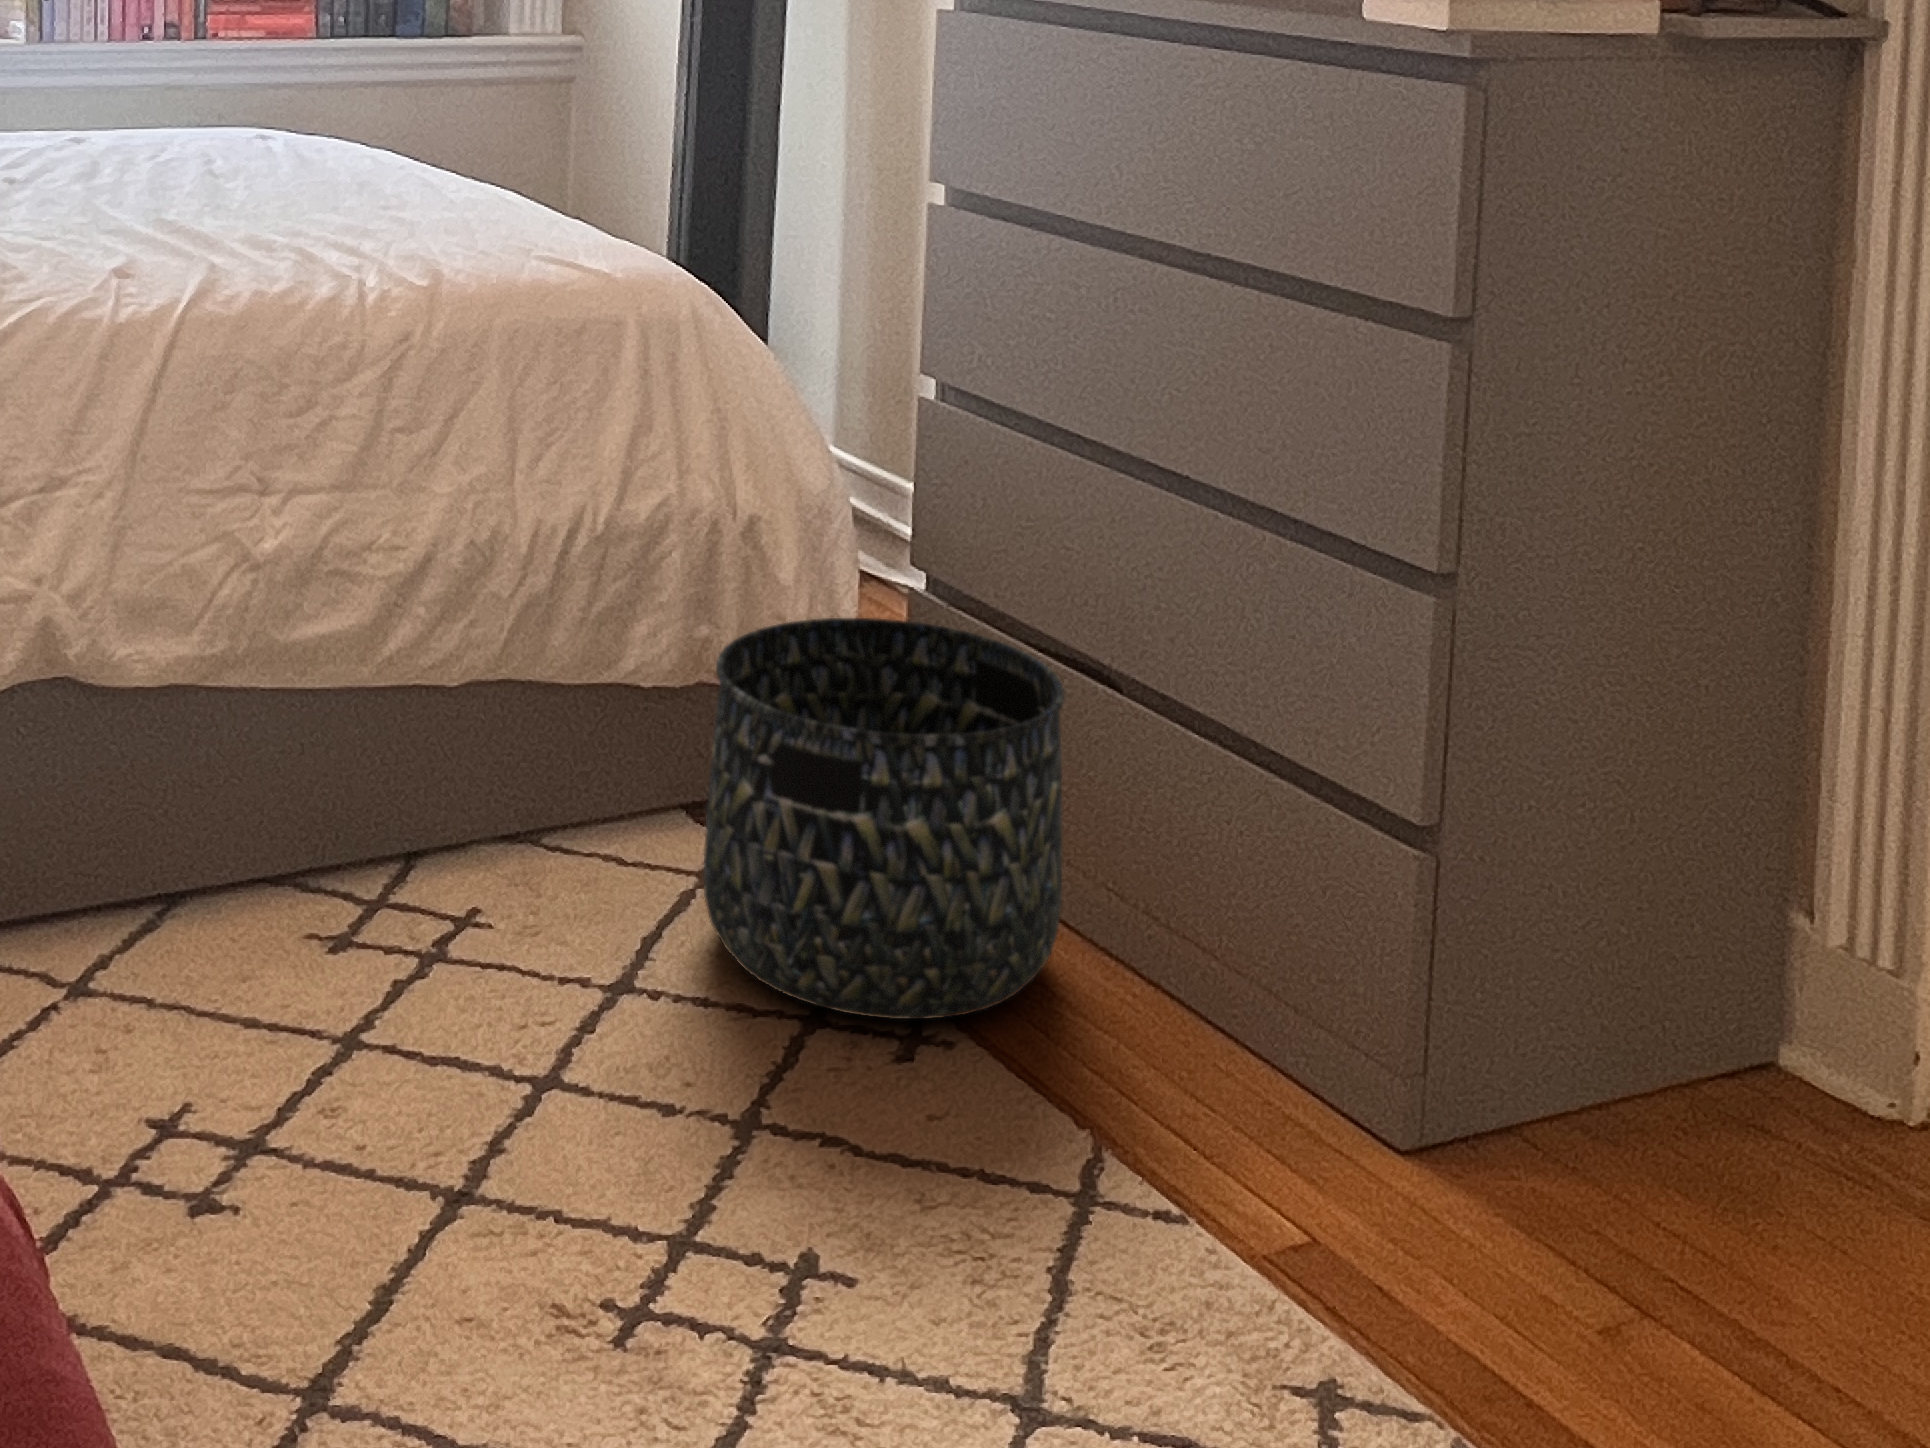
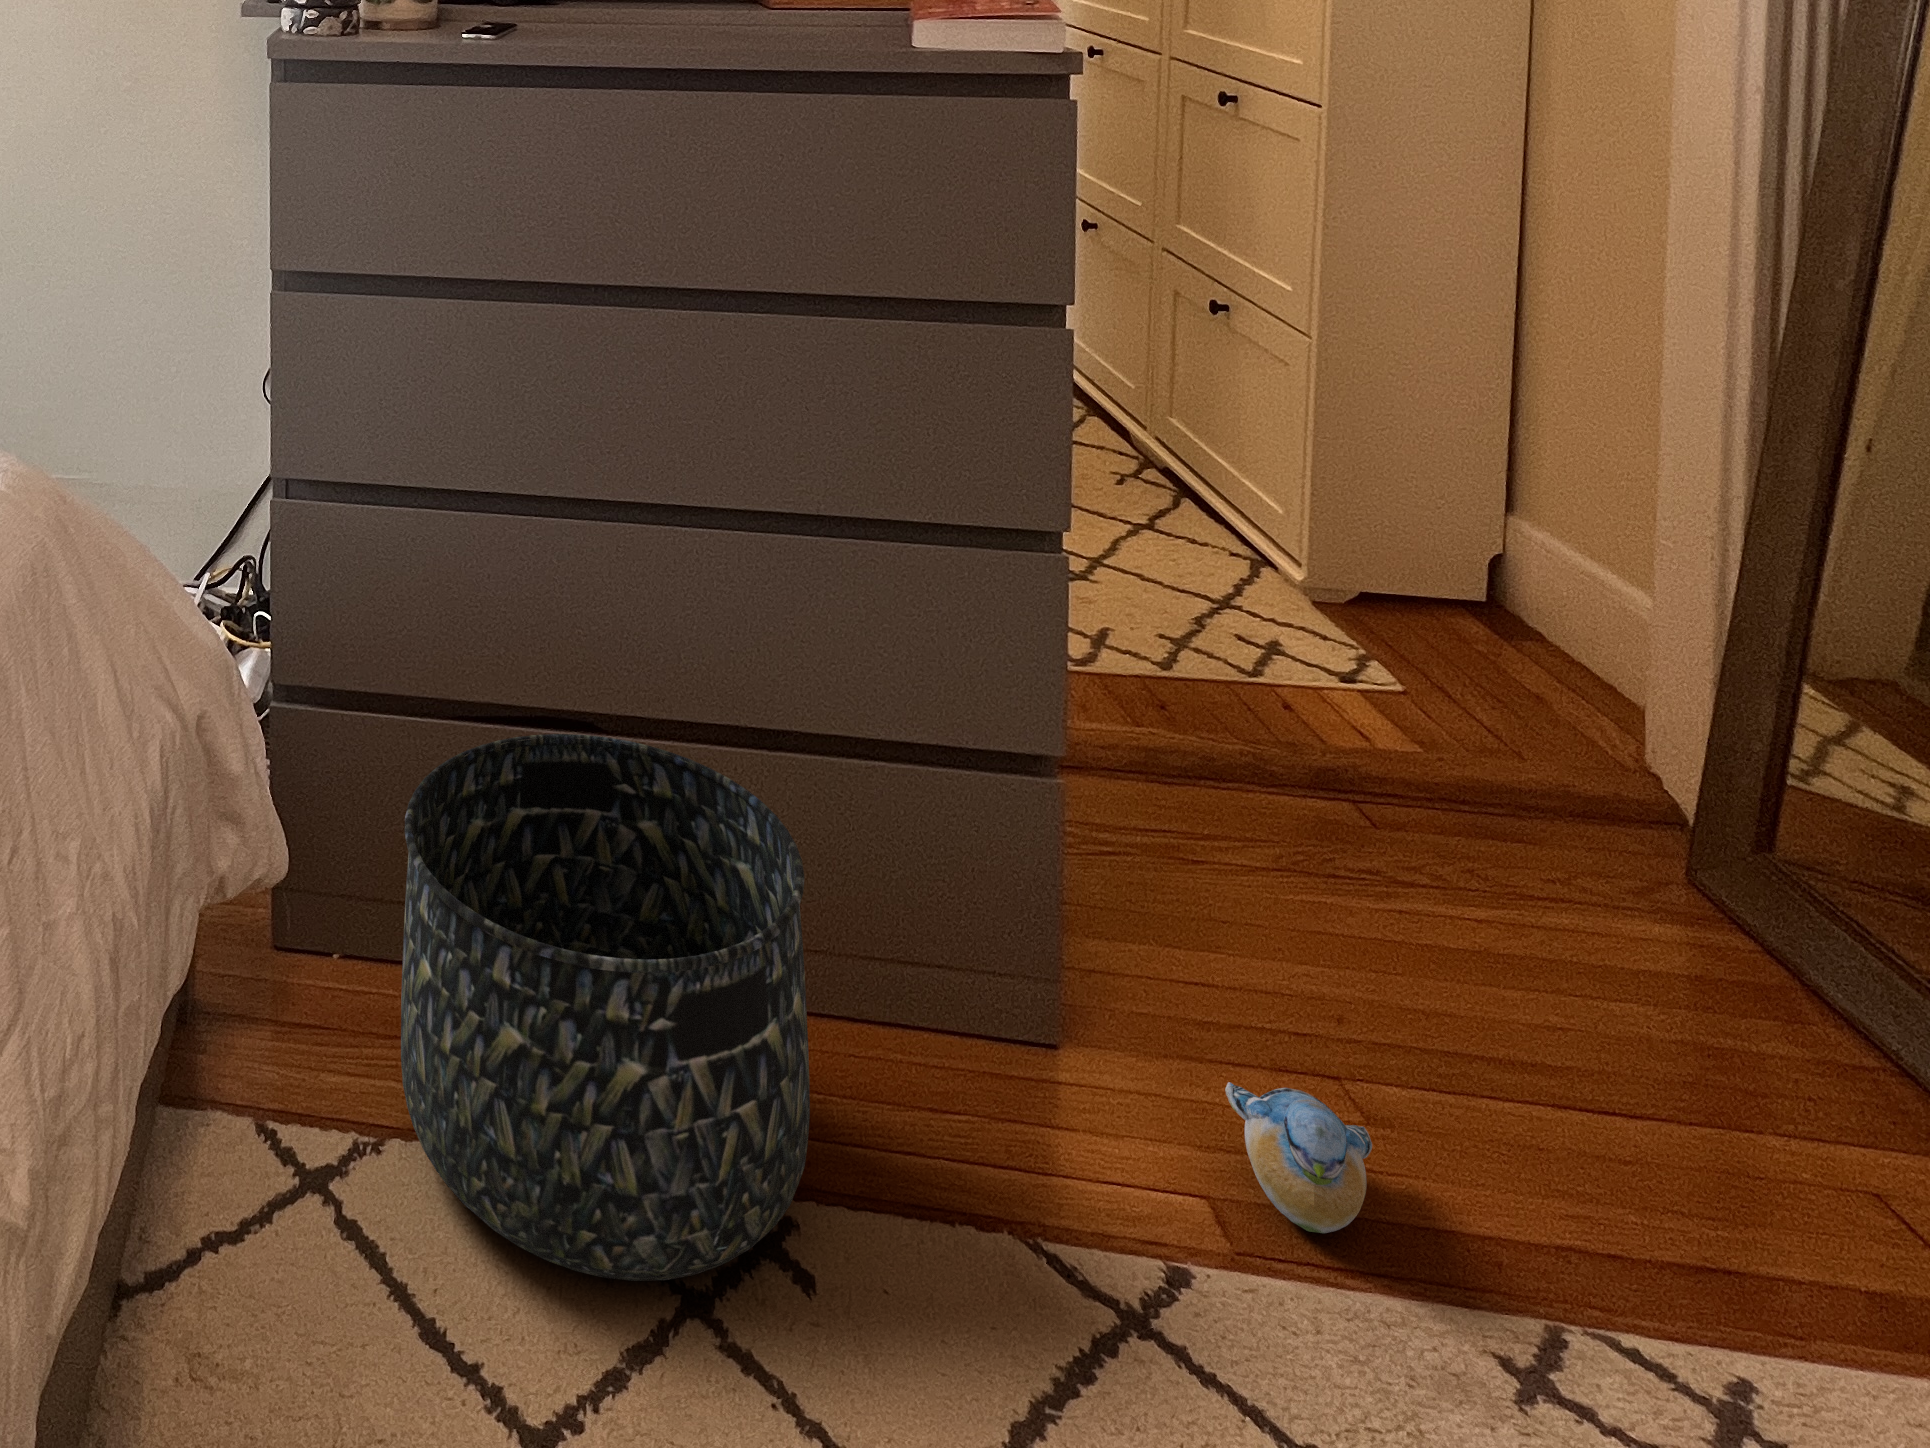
plush toy: none [1264,1134,1468,1284] -> present [1225,1082,1372,1233]

